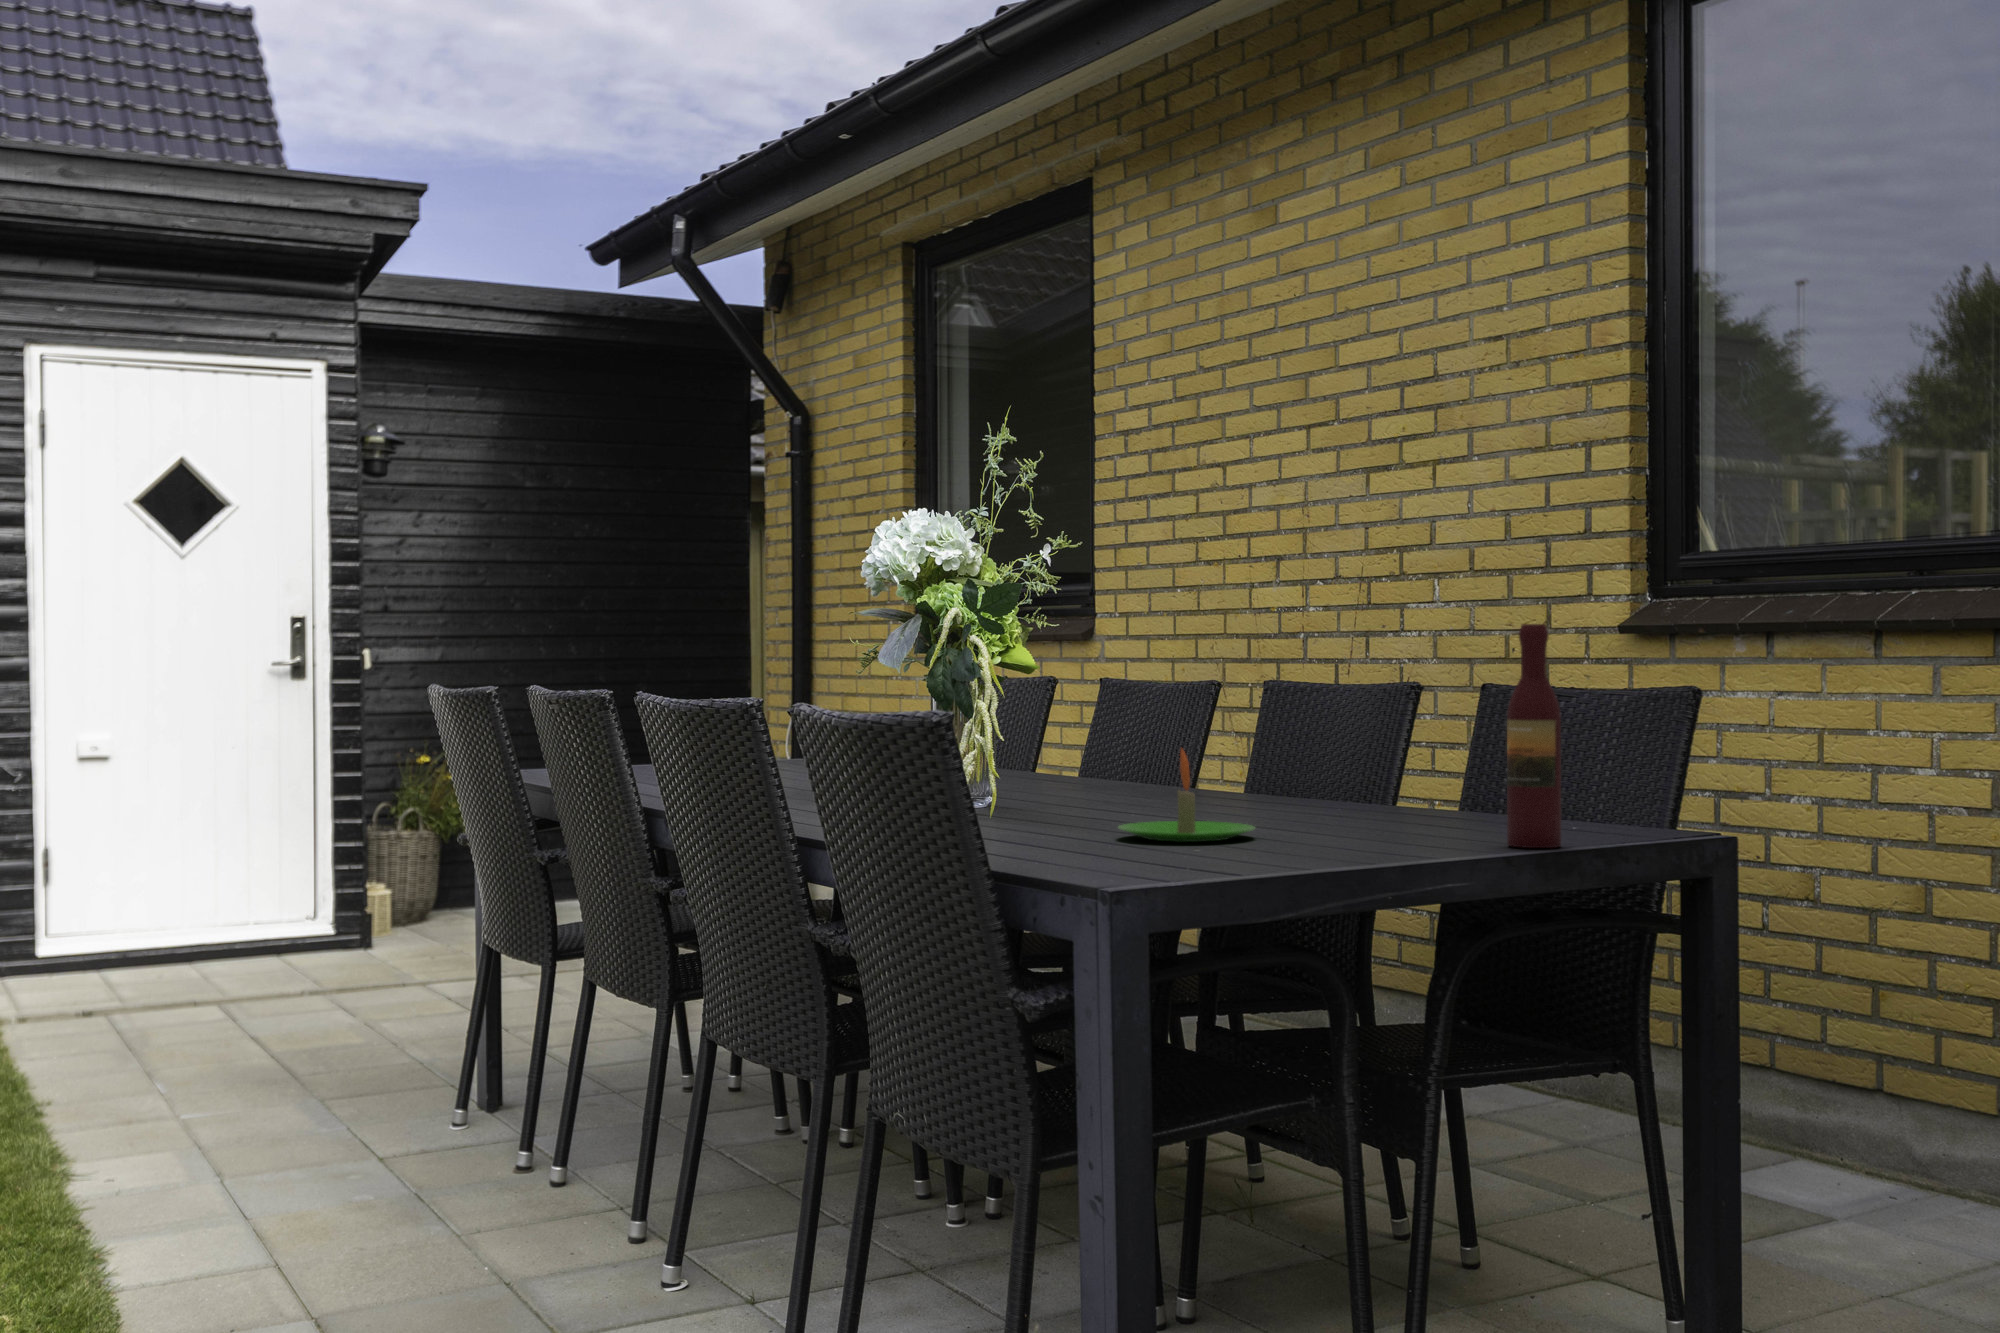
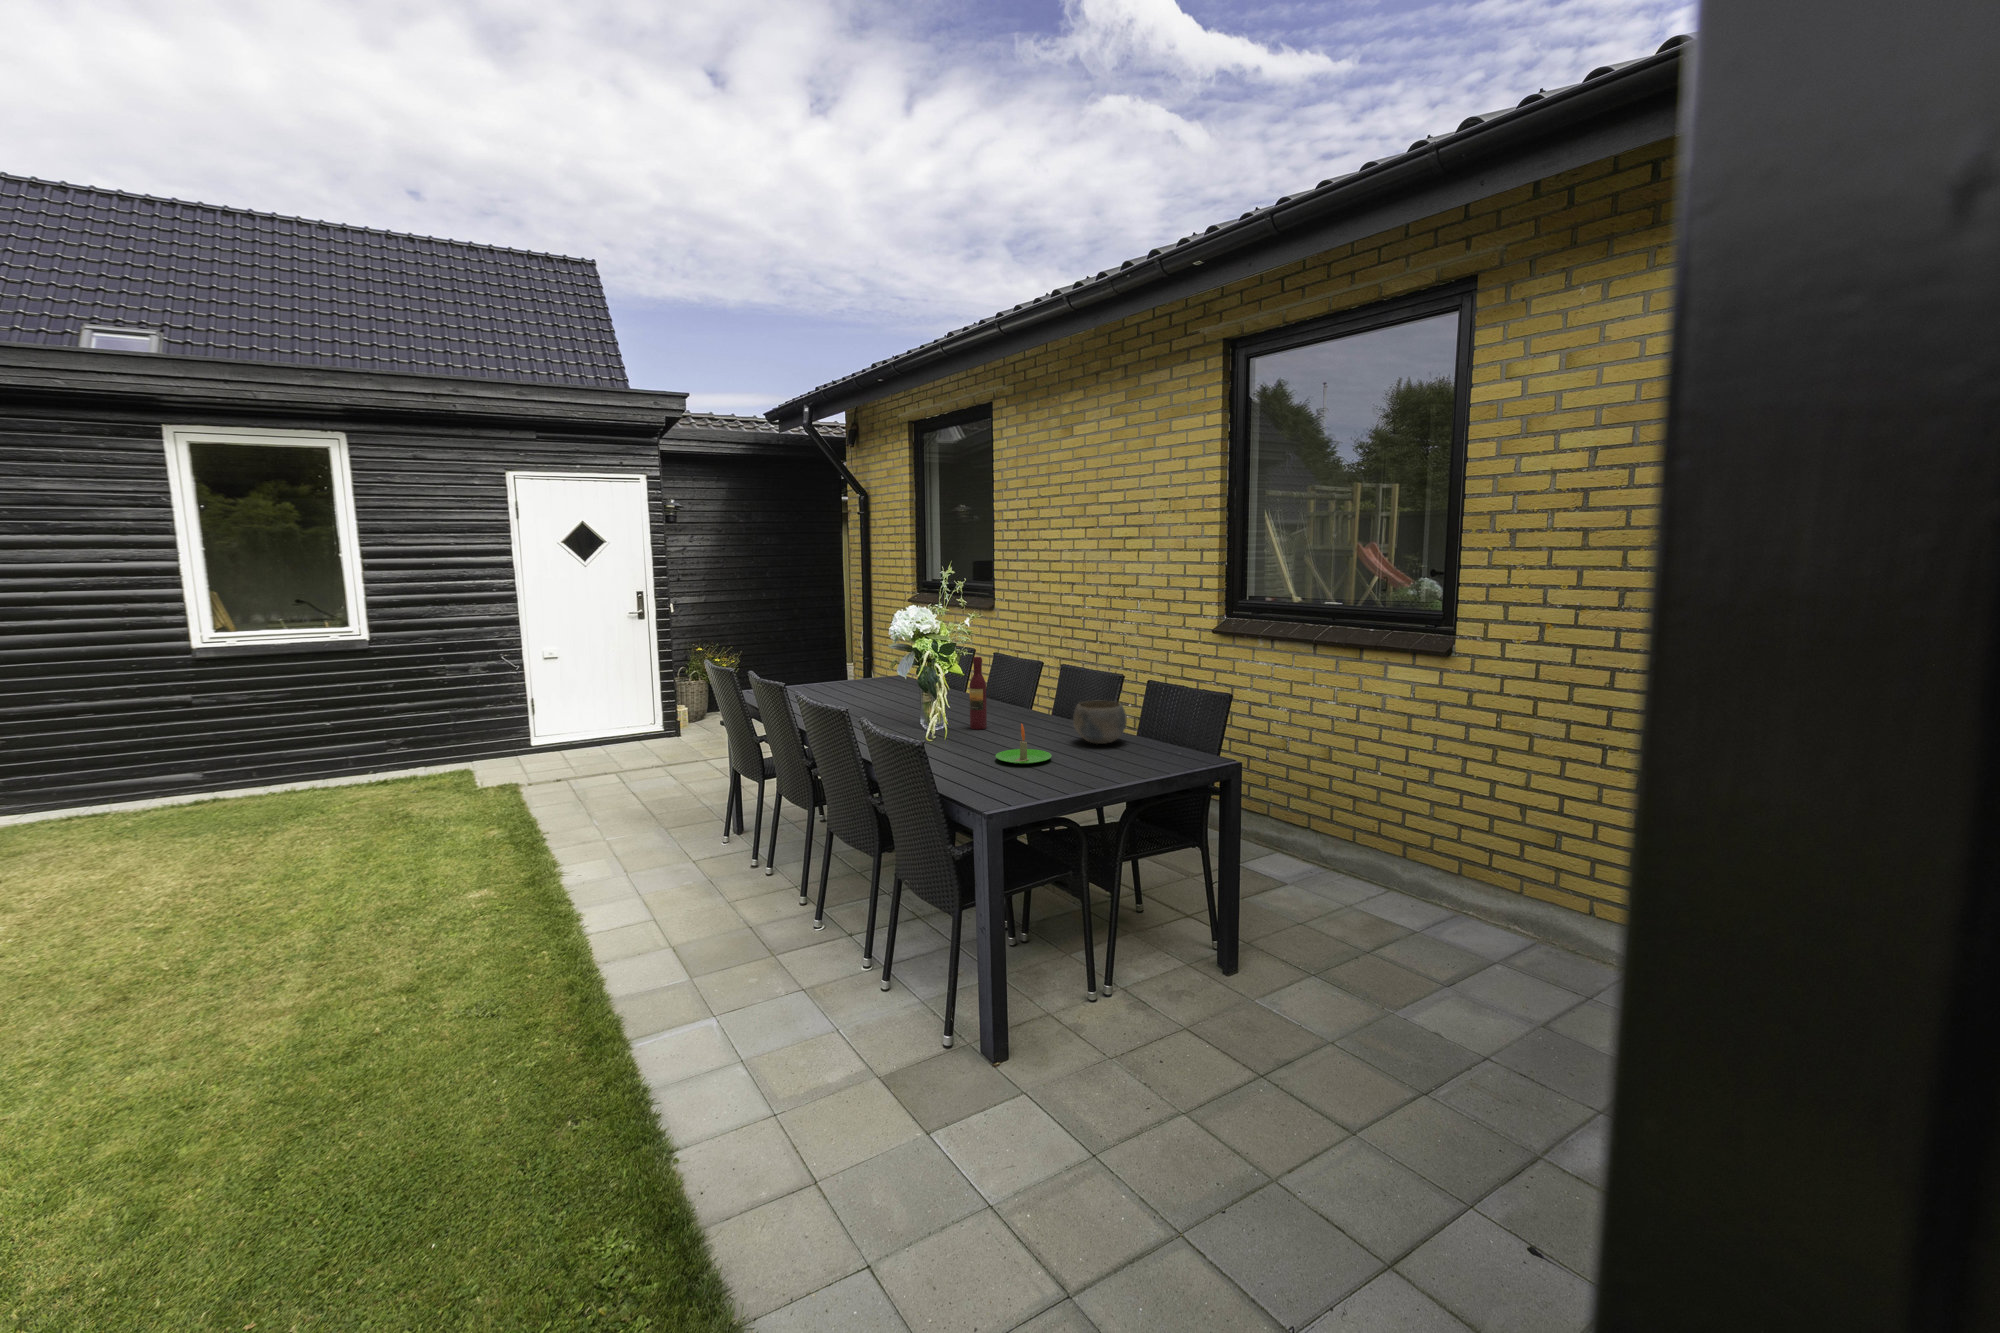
wine bottle: present [1507,624,1561,848] -> present [969,657,987,729]
bowl: none [1302,725,1435,821] -> present [1073,701,1127,744]

